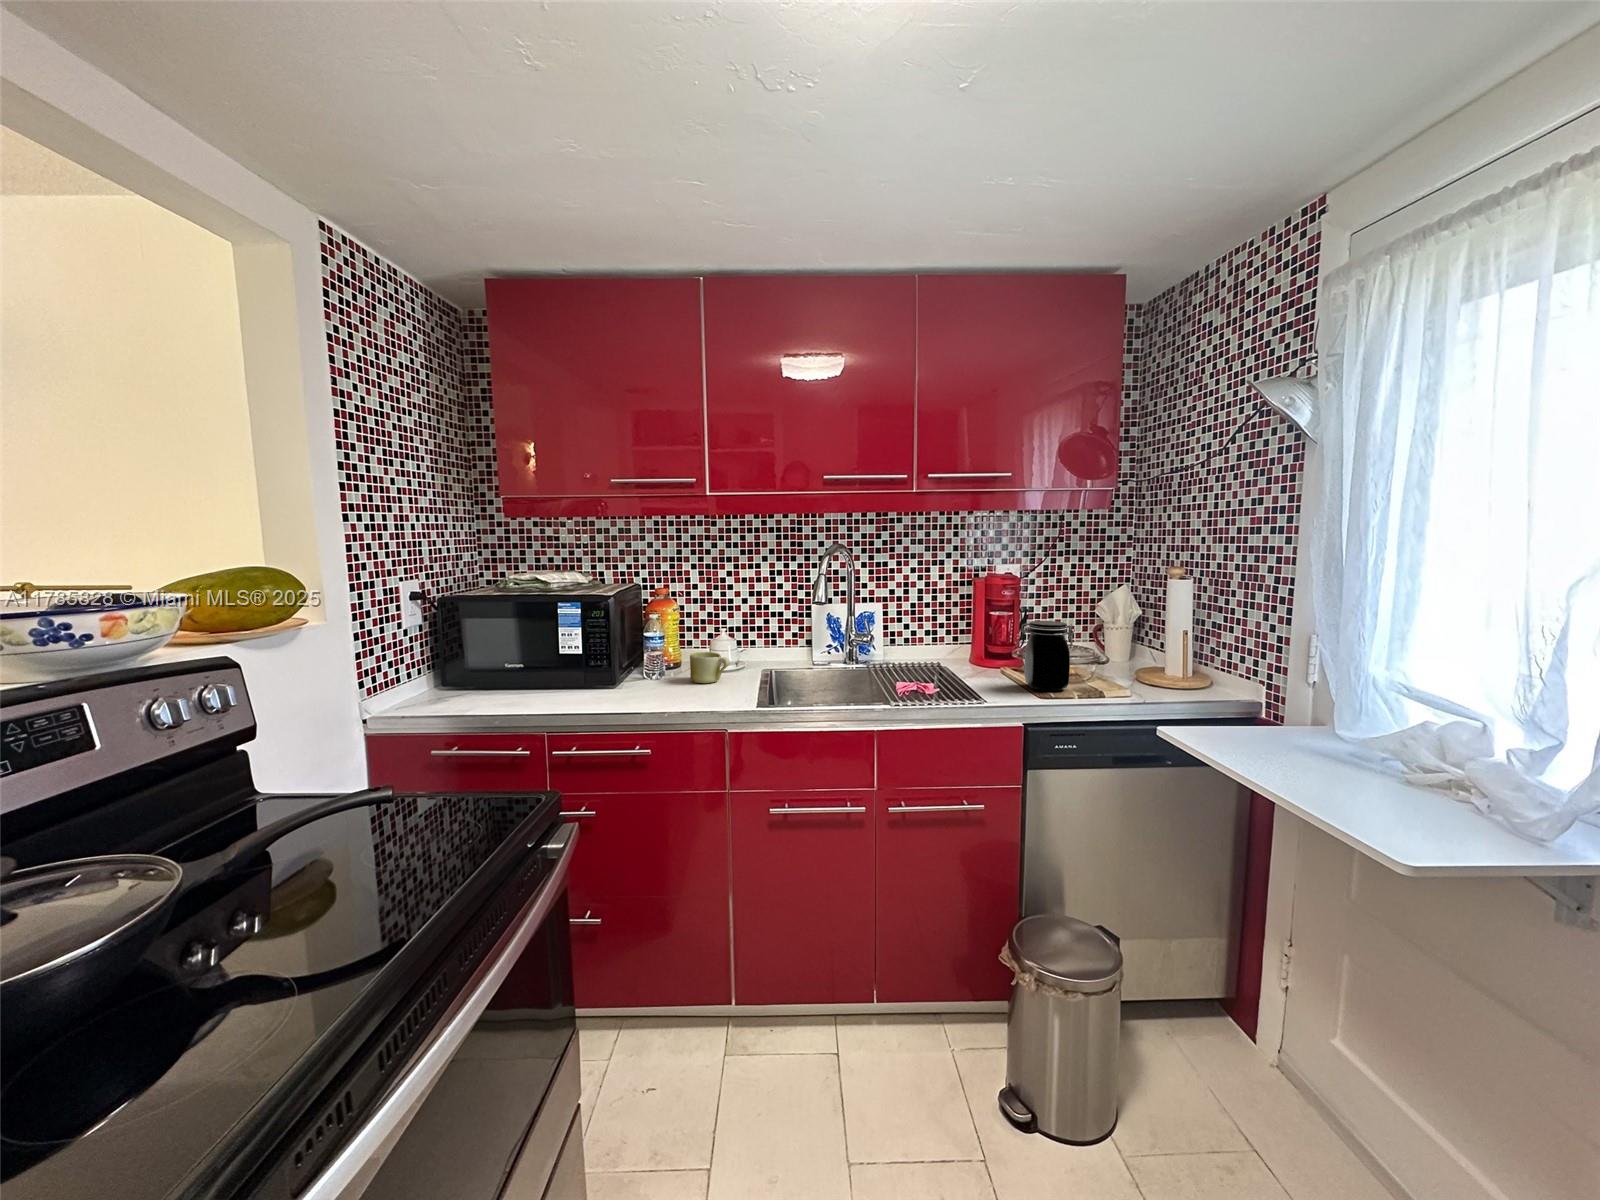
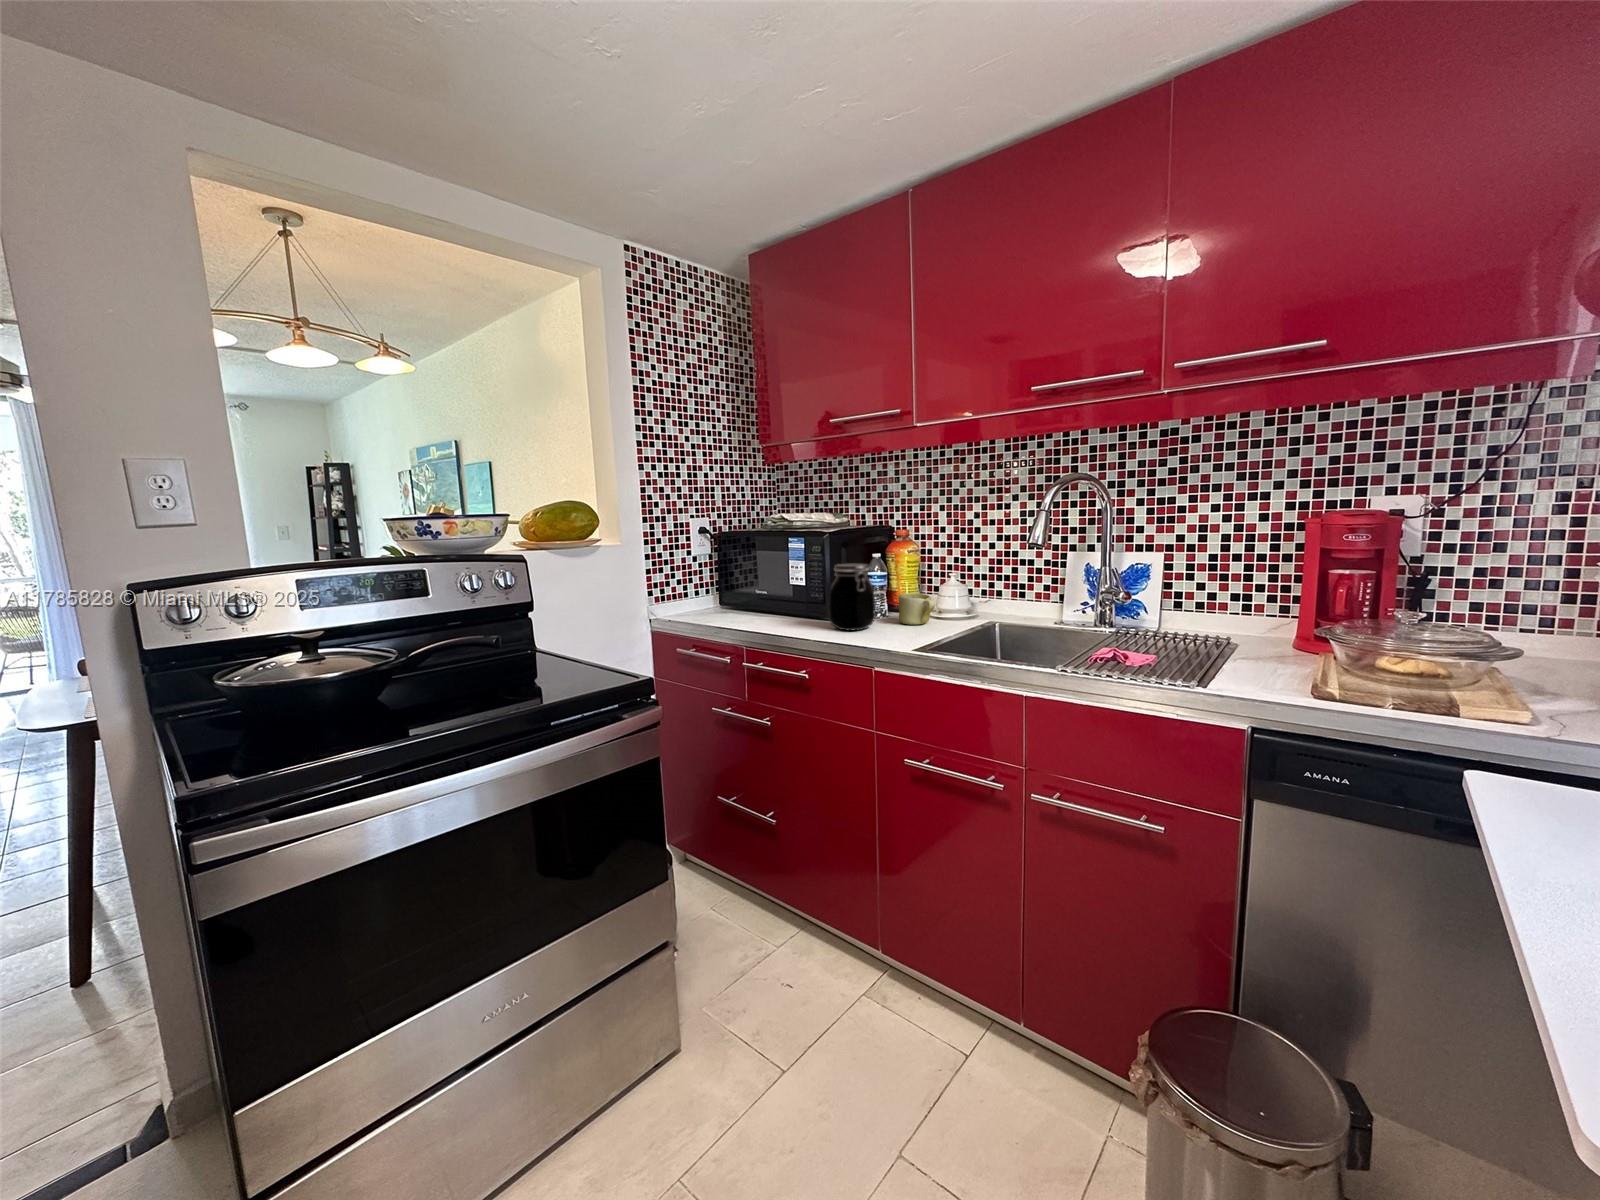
jar: present [1022,621,1075,691] -> present [829,564,875,631]

